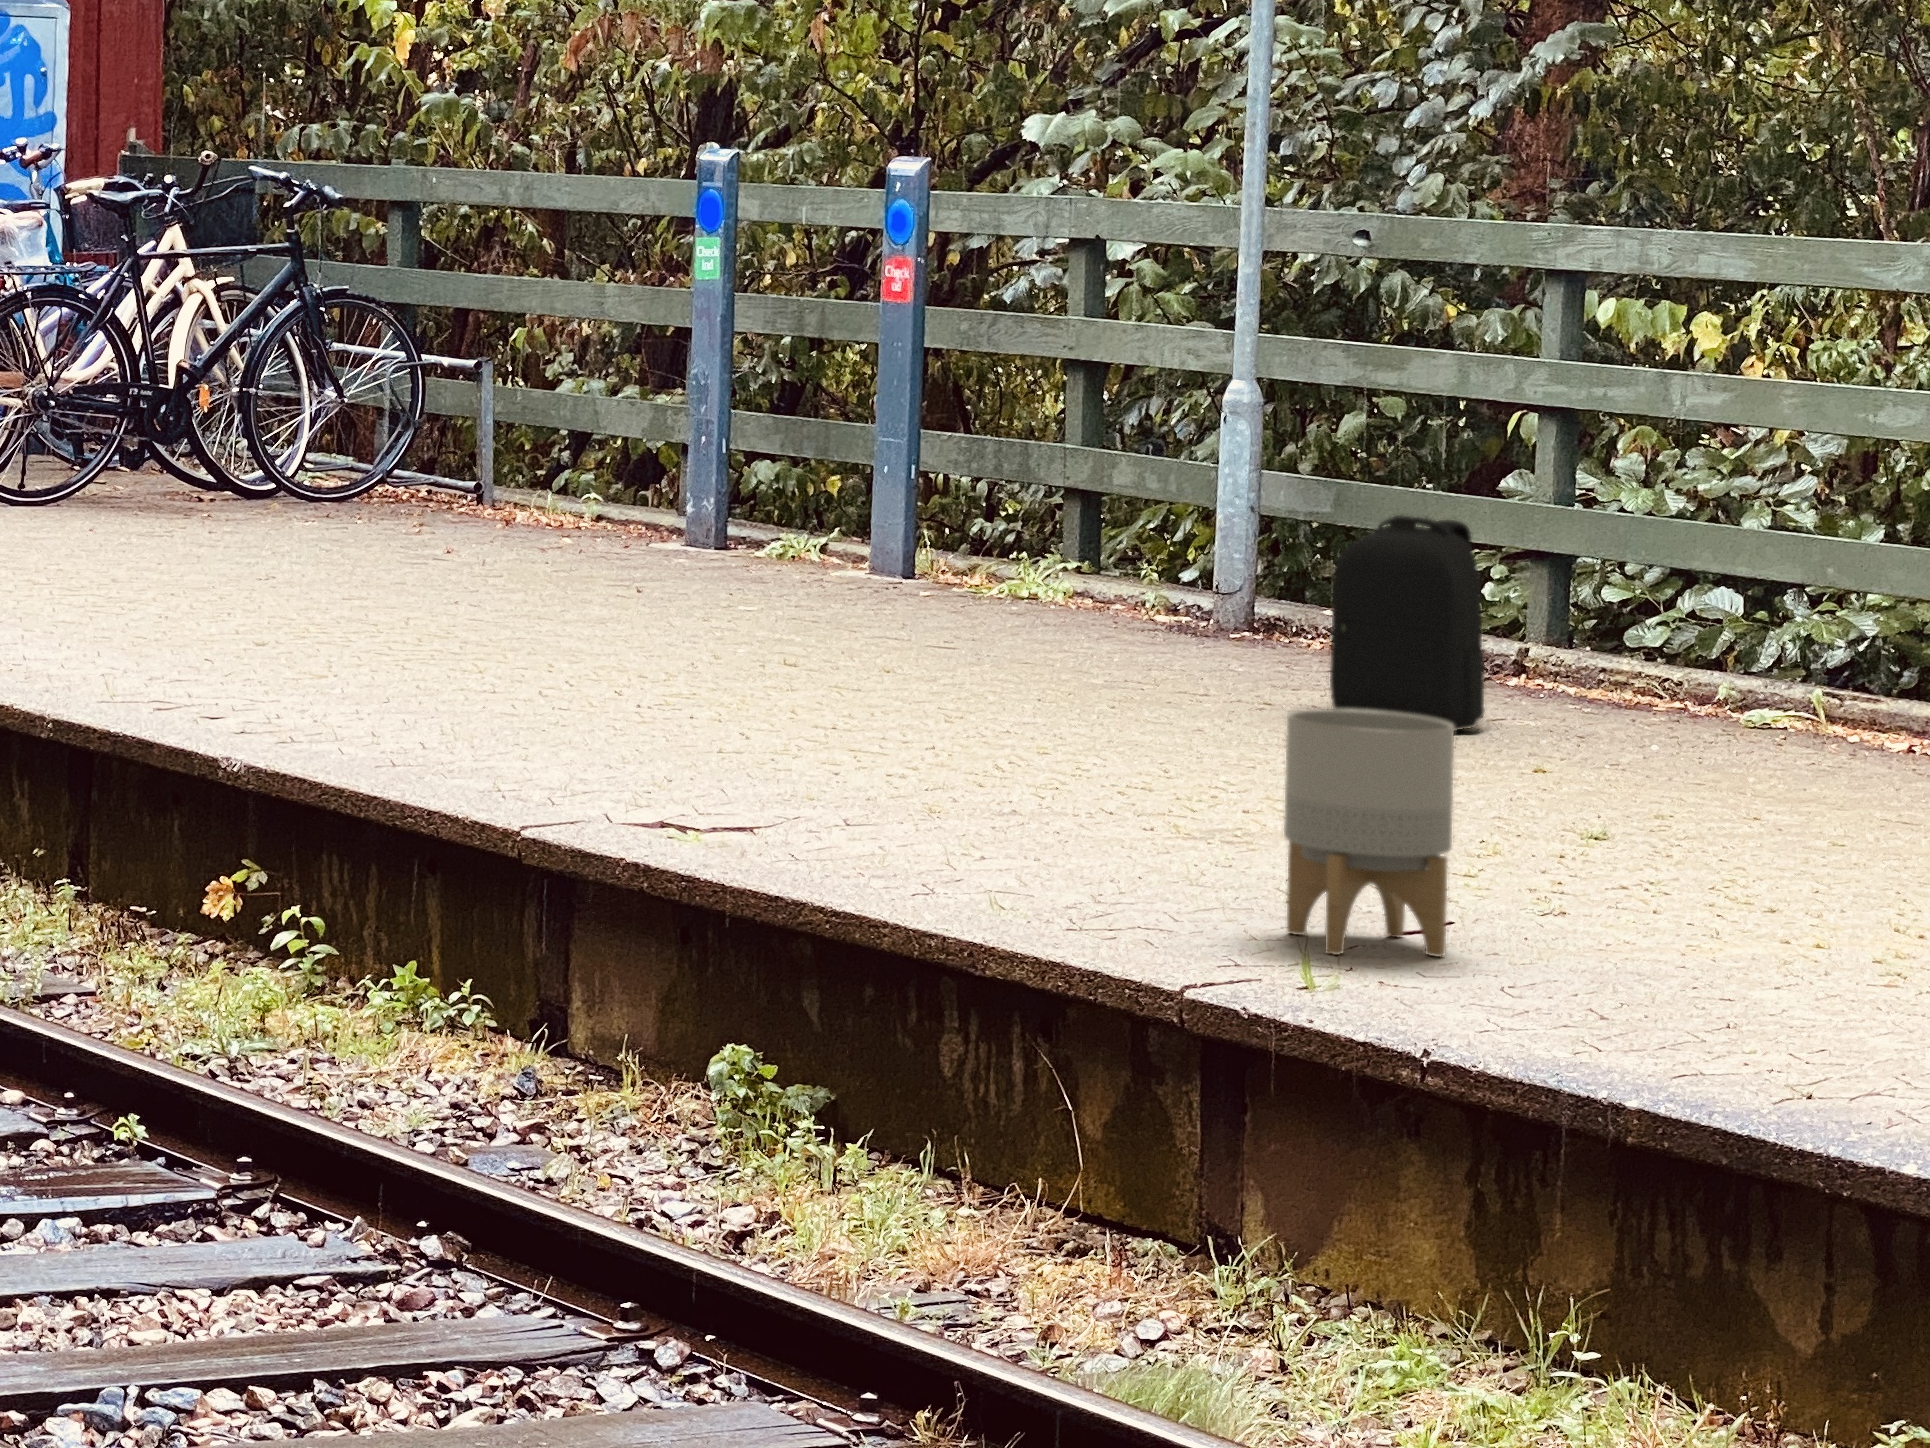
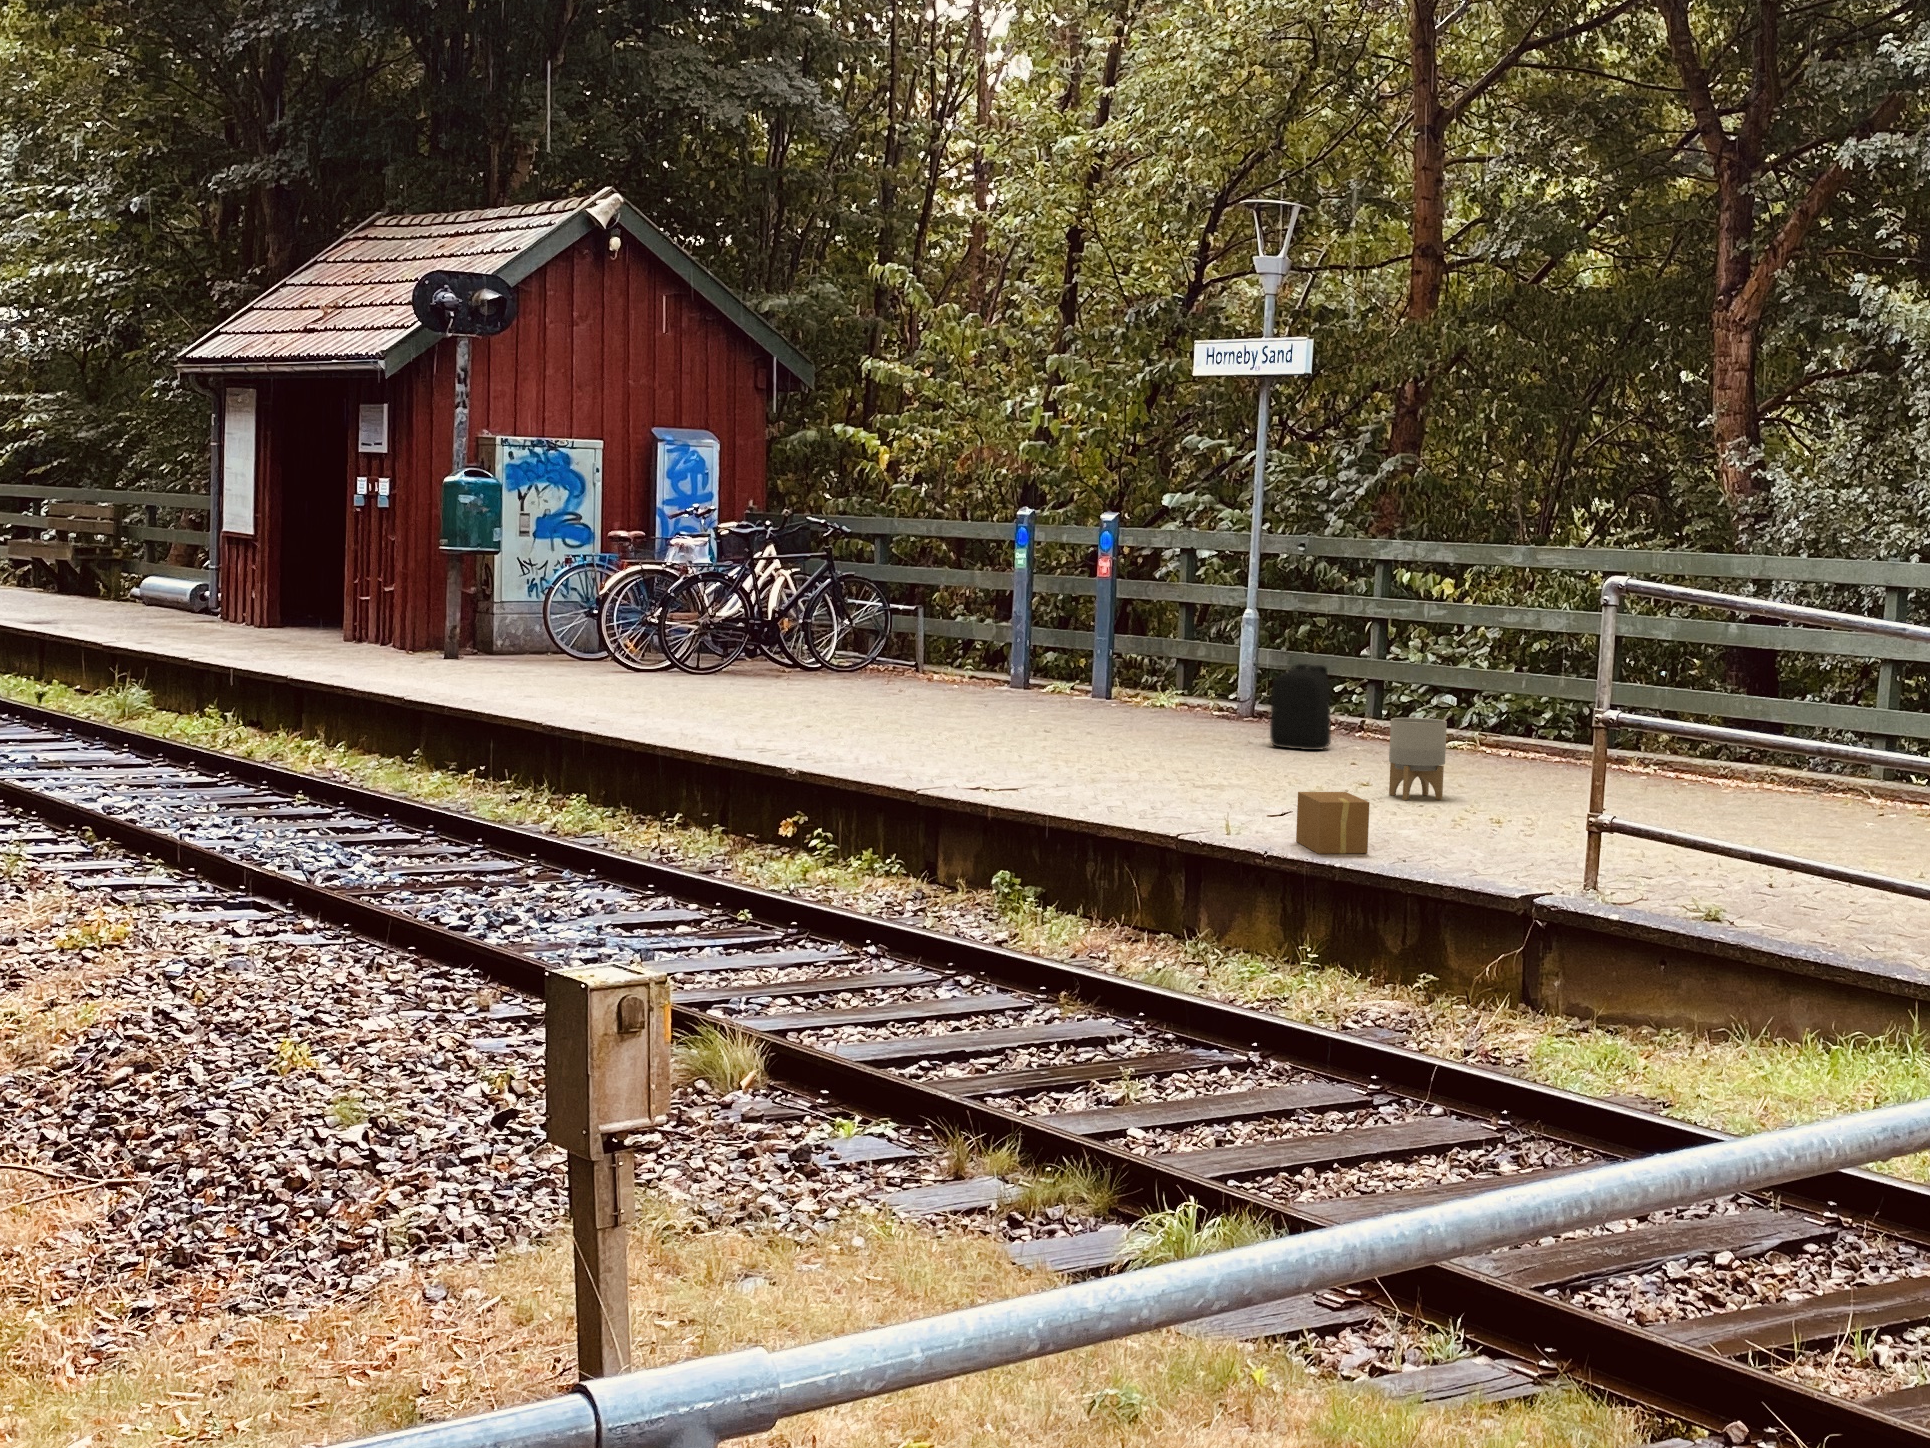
planter: present [1284,709,1454,957] -> present [1389,718,1447,800]
cardboard box: none [1527,893,1747,1077] -> present [1296,792,1369,854]

